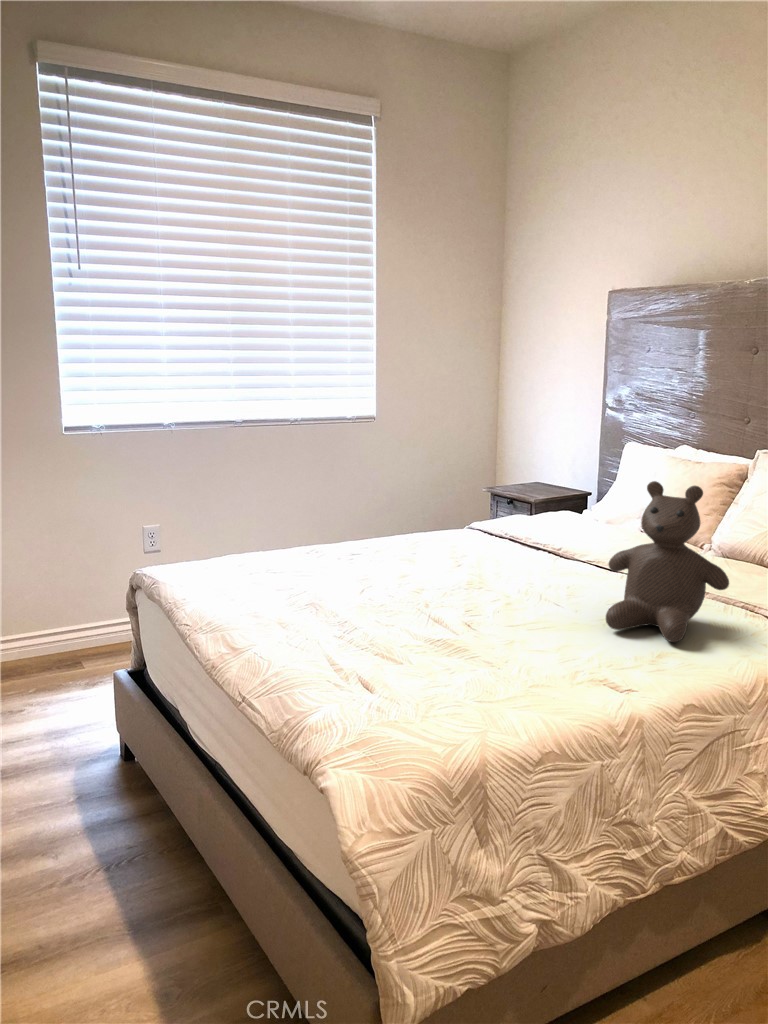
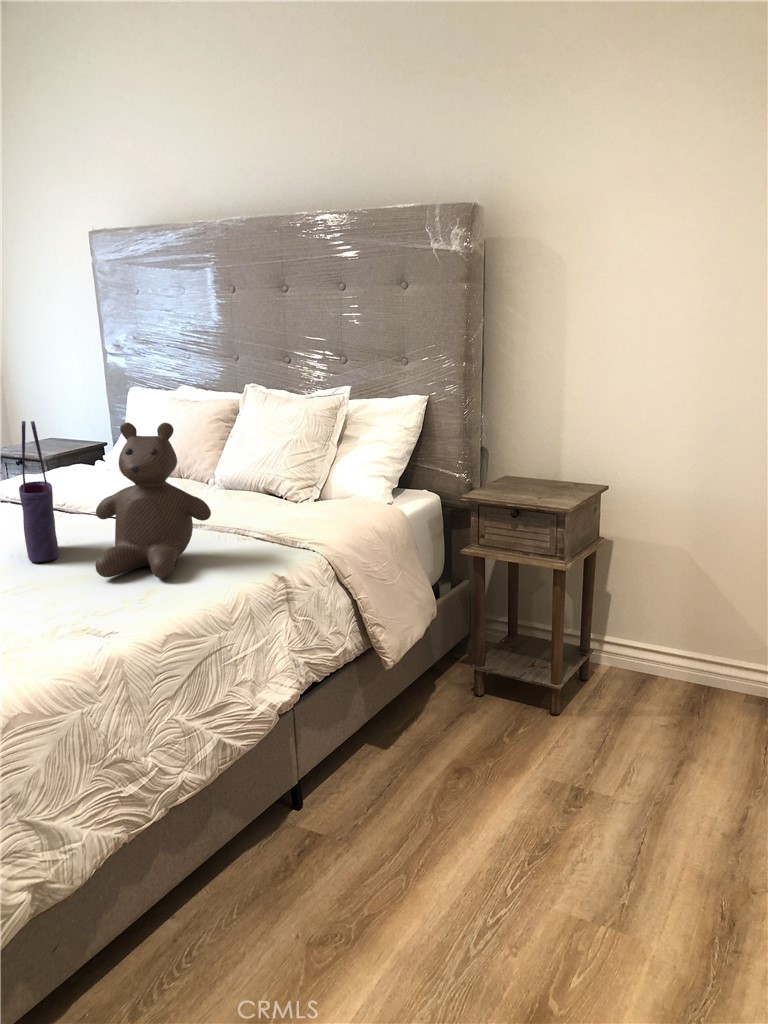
tote bag: none [536,469,569,601] -> present [19,421,59,562]

